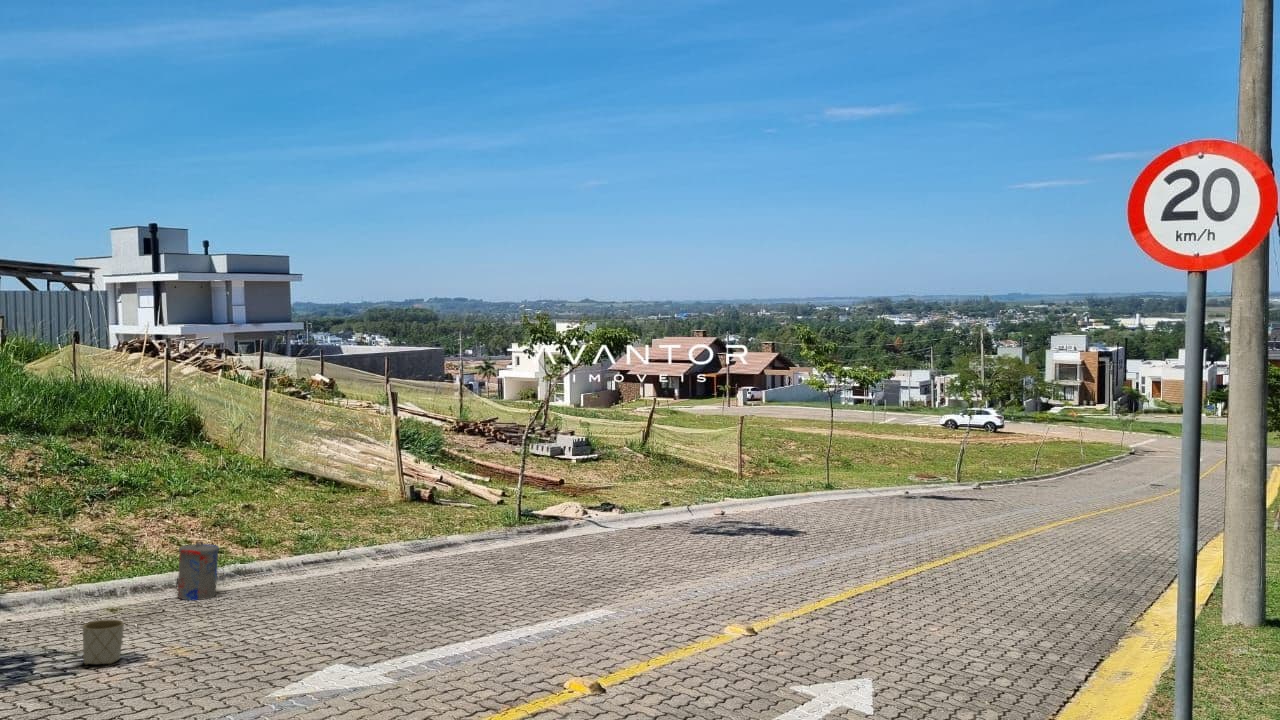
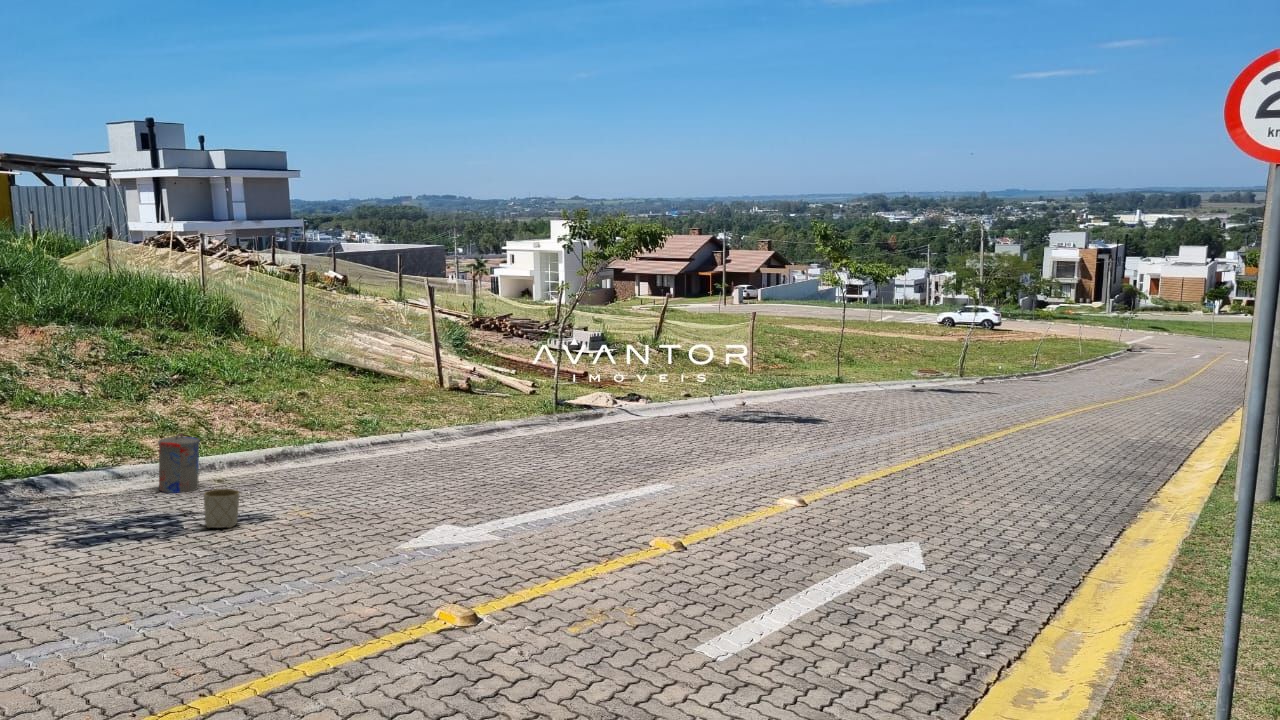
trash can: present [177,541,219,600] -> present [158,434,200,493]

